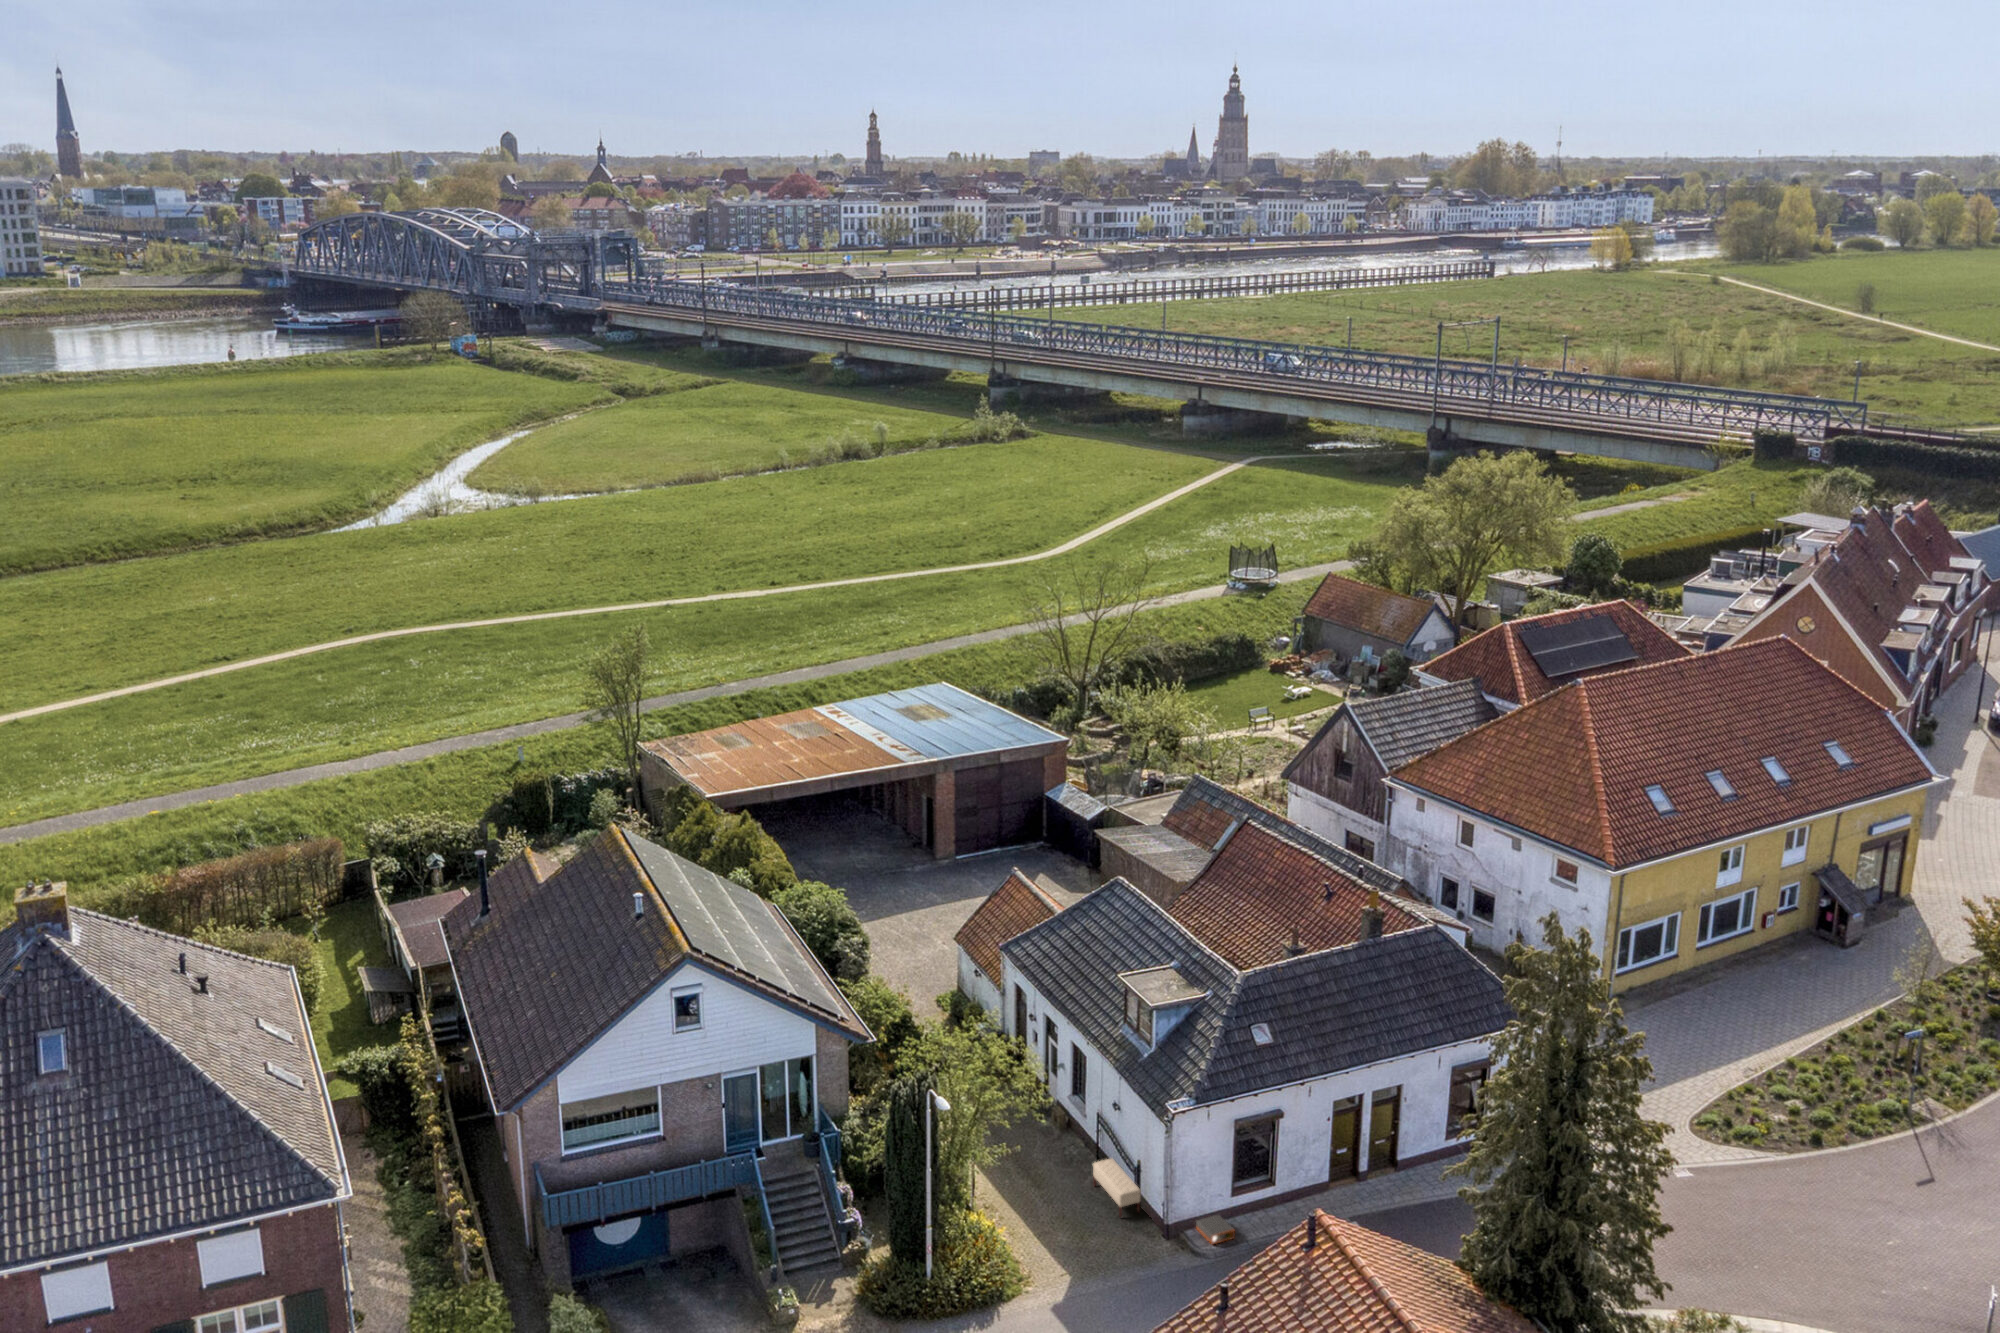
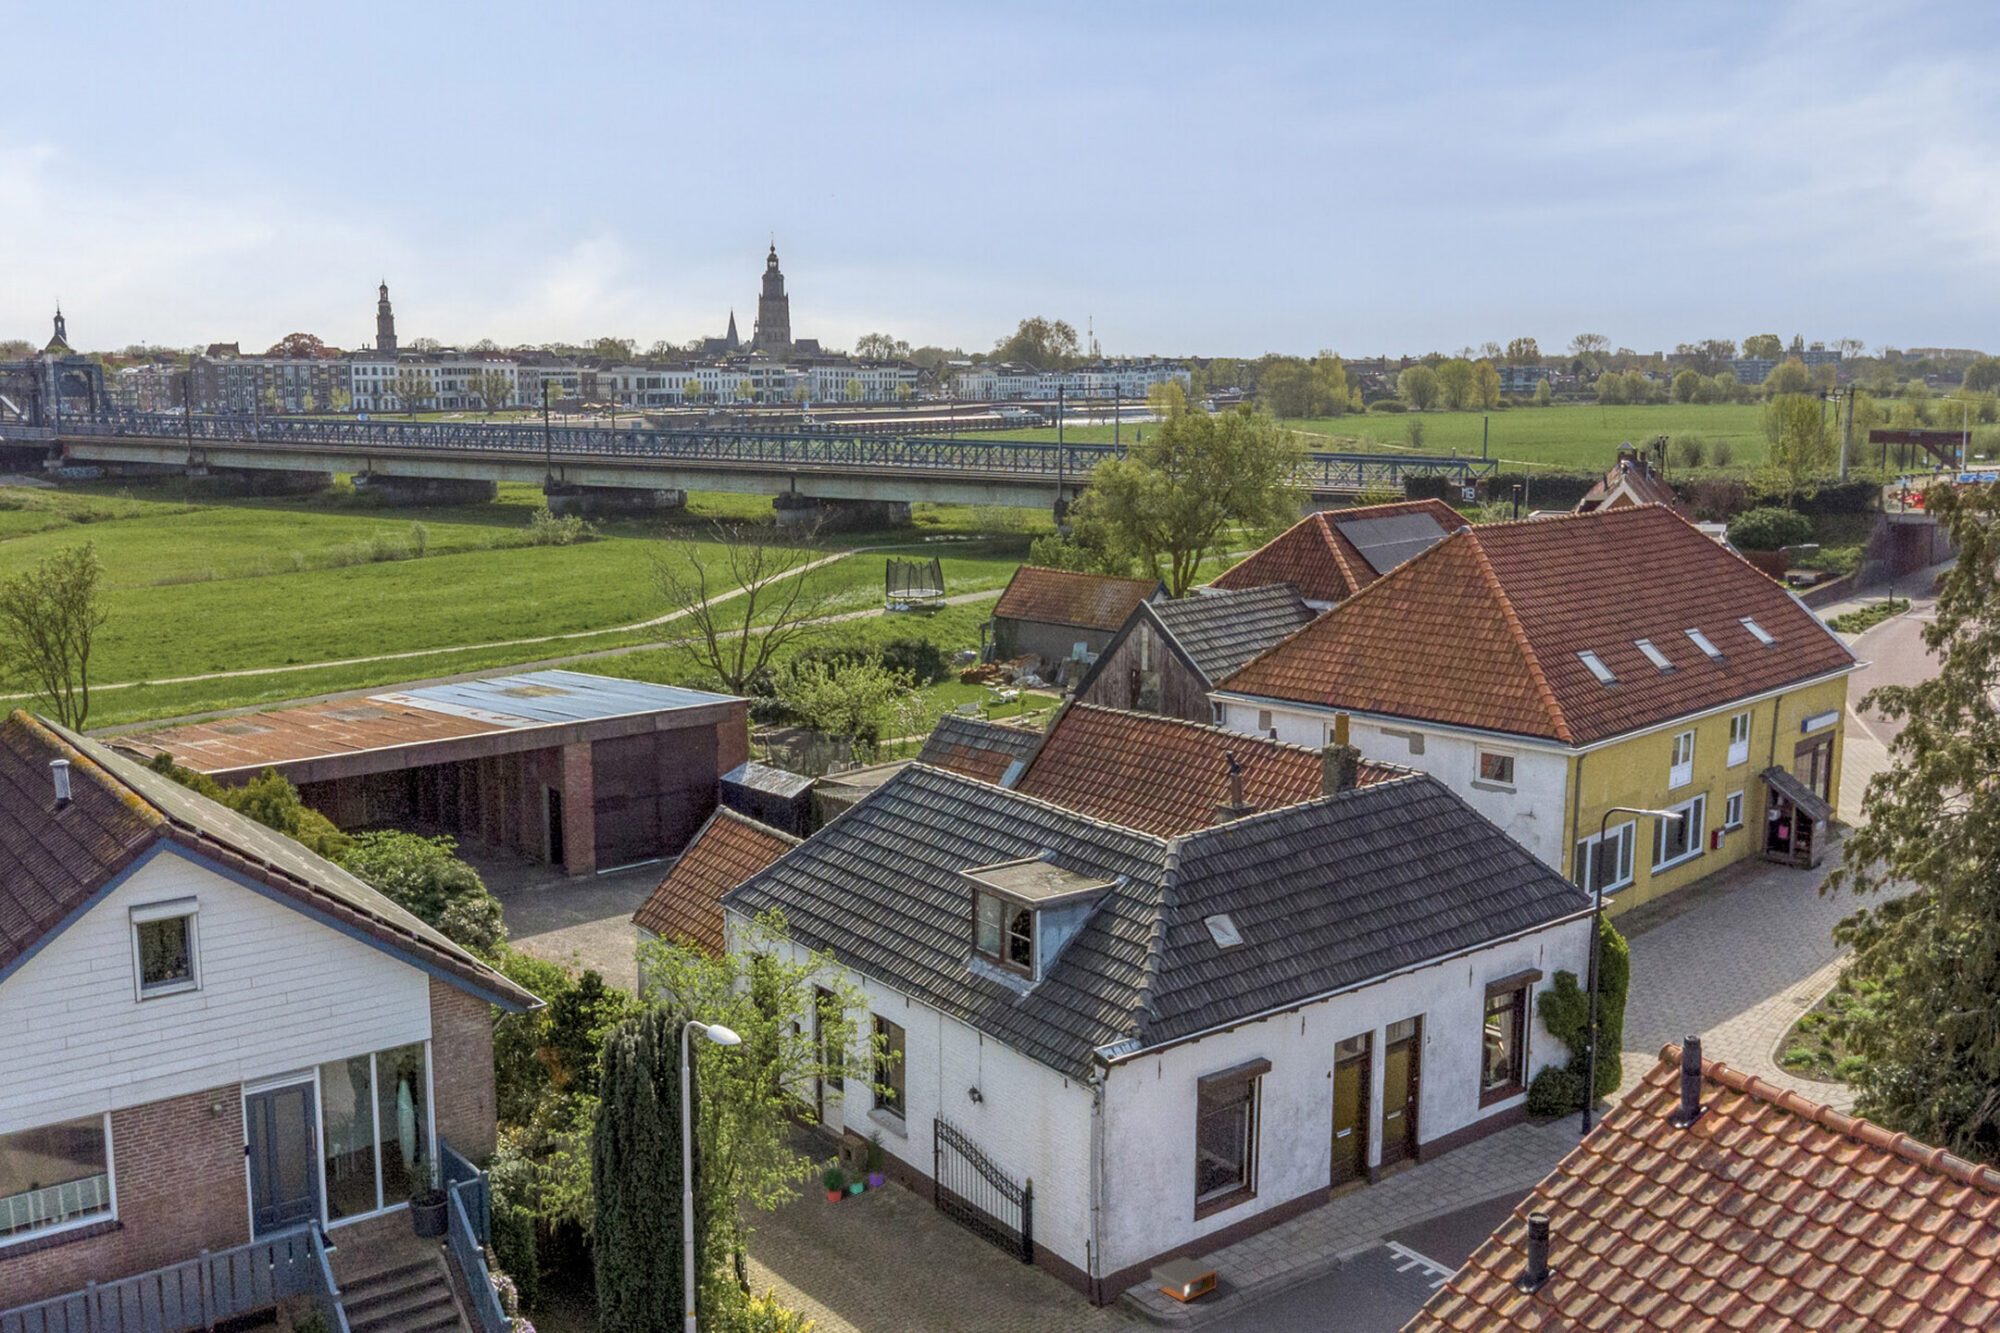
potted plant: none [1035,1104,1075,1146] -> present [823,1130,885,1202]
bench: present [1093,1159,1141,1217] -> none [944,1193,1043,1286]

